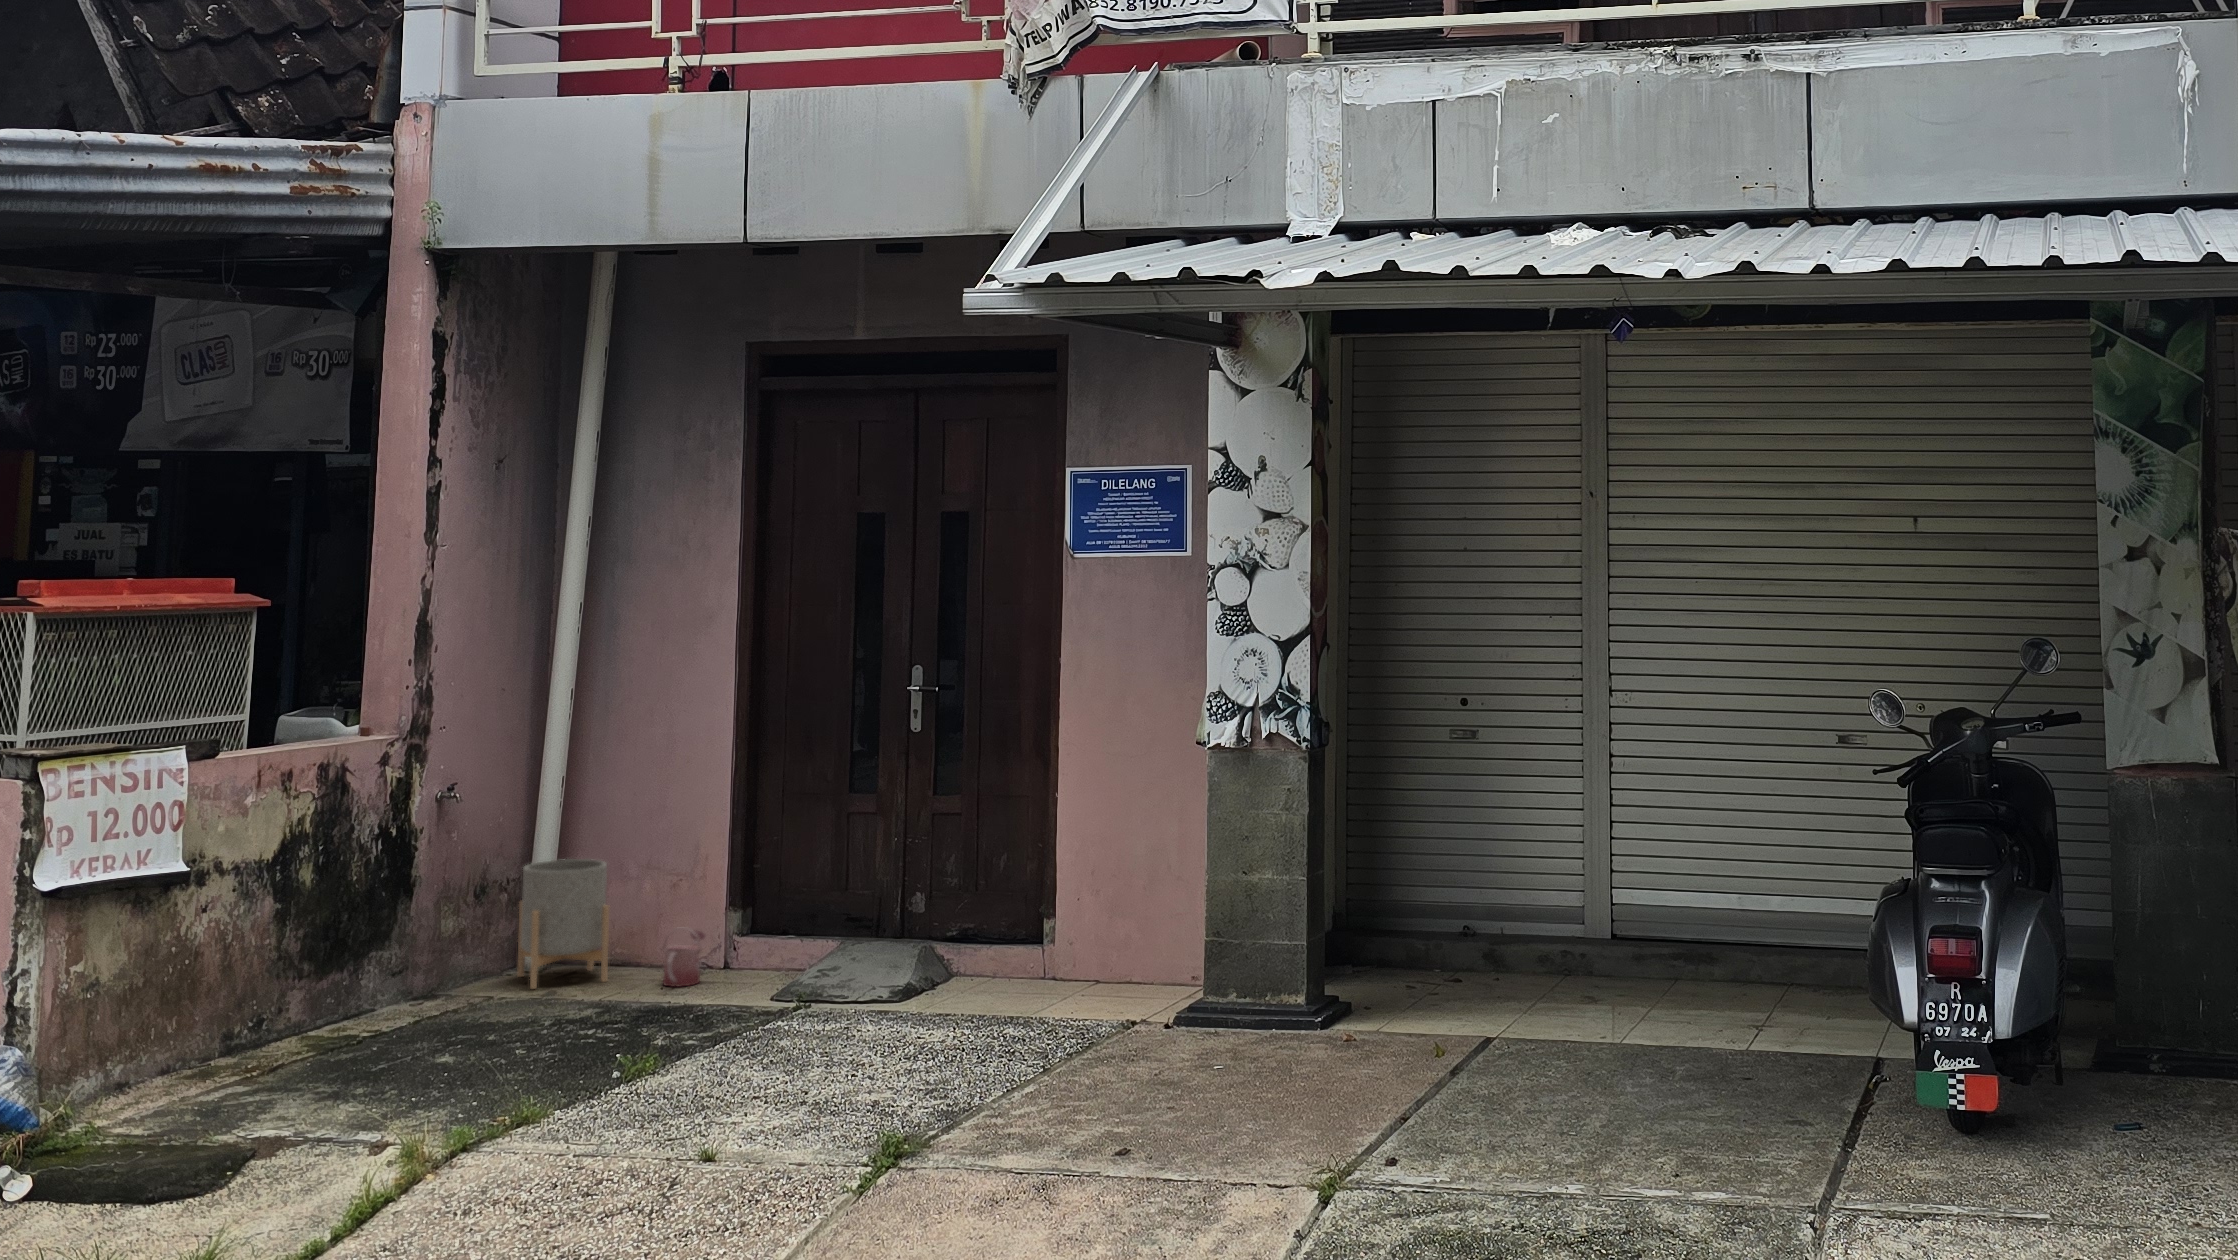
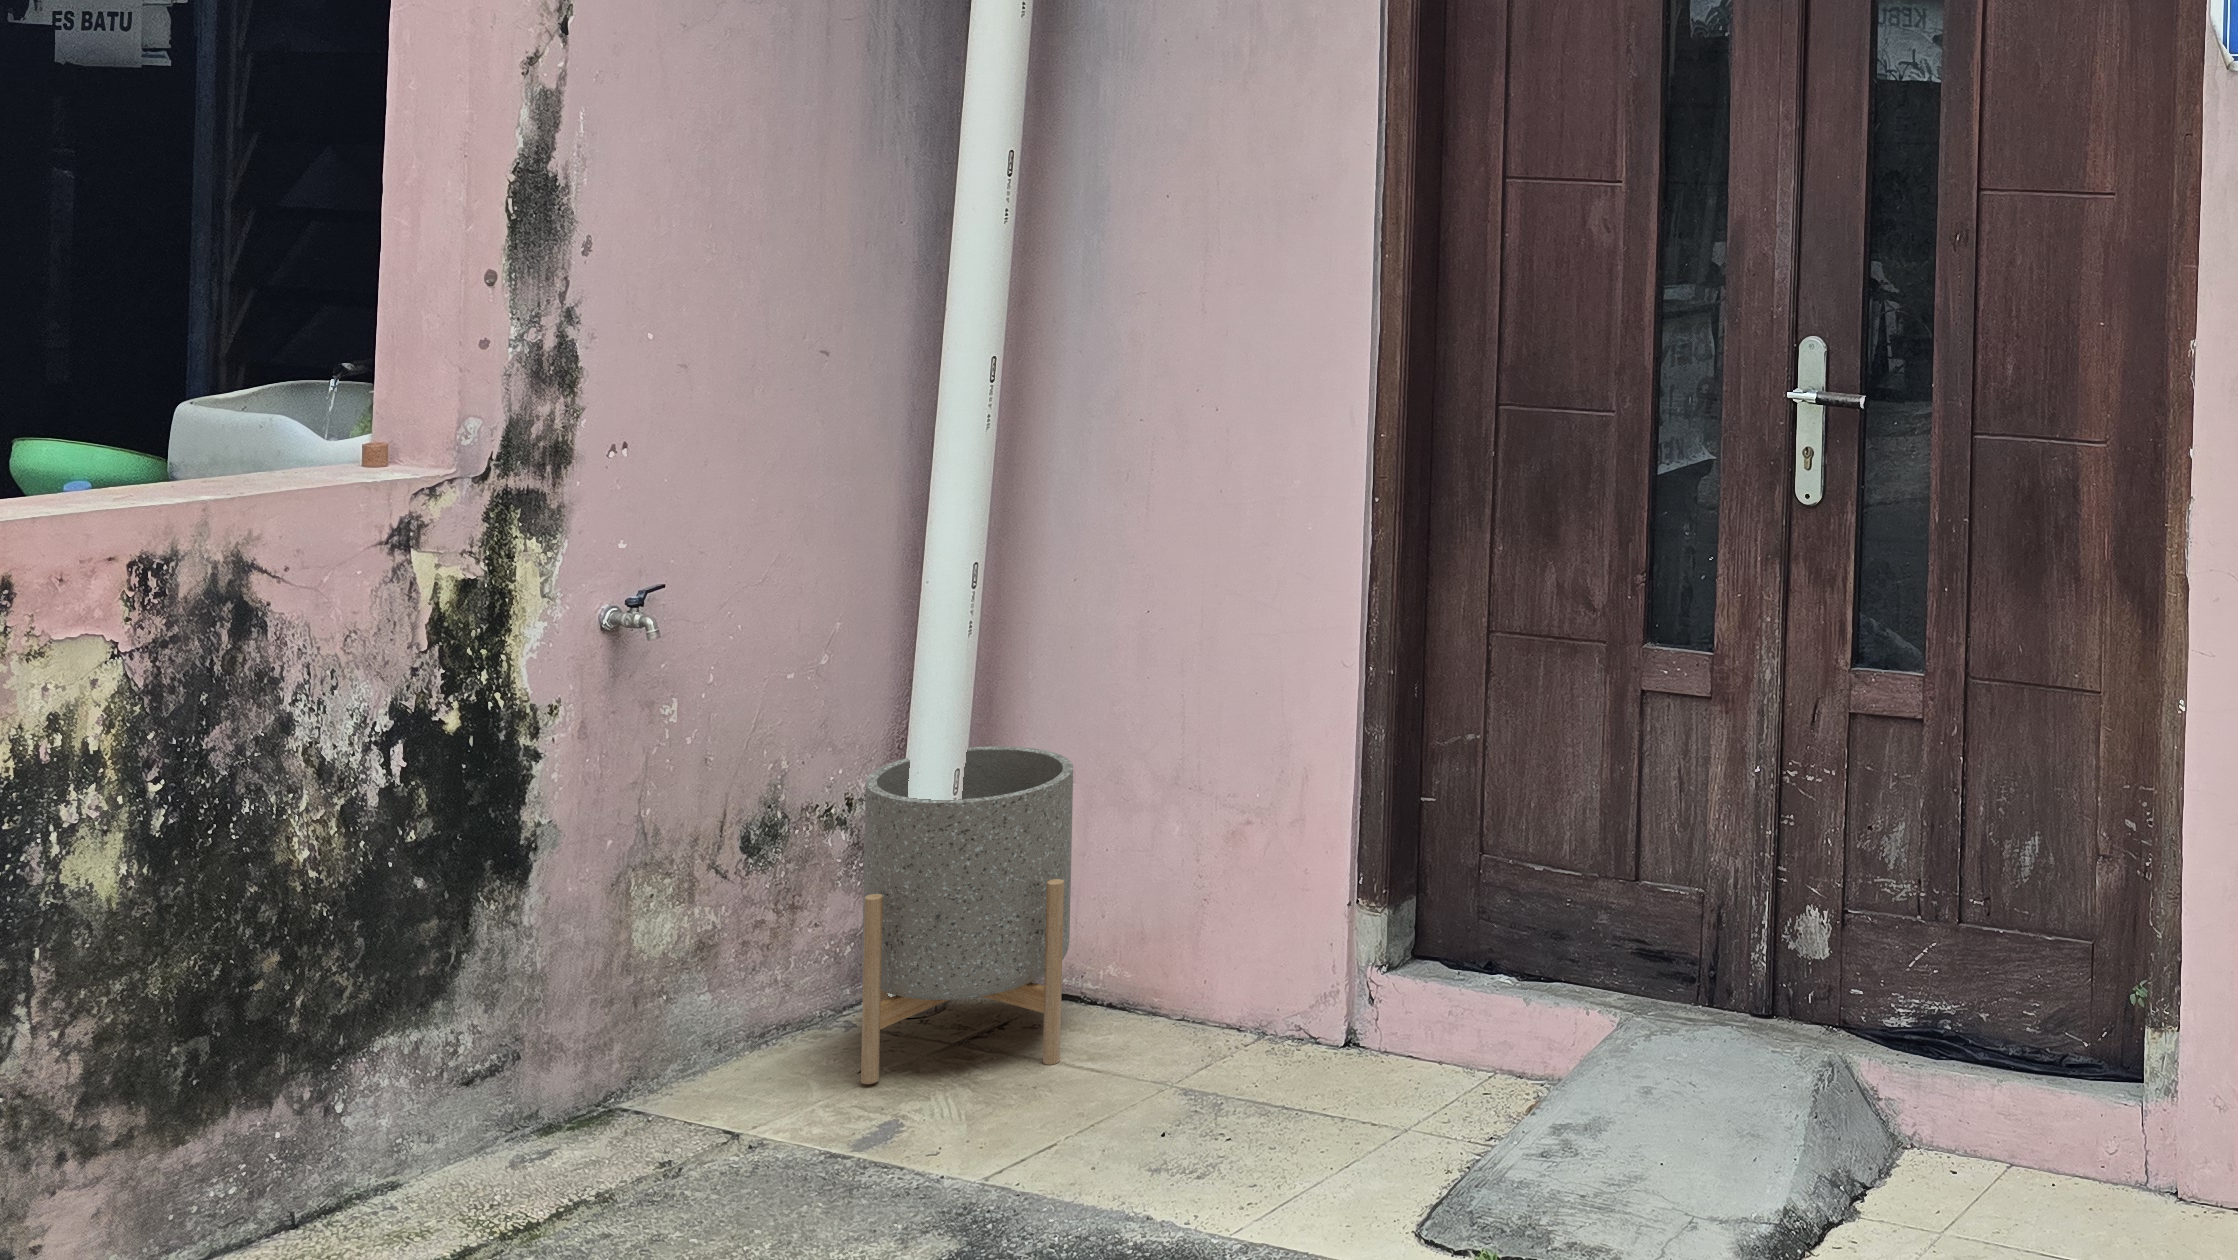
watering can: present [663,929,705,986] -> none [1173,948,1298,1112]

